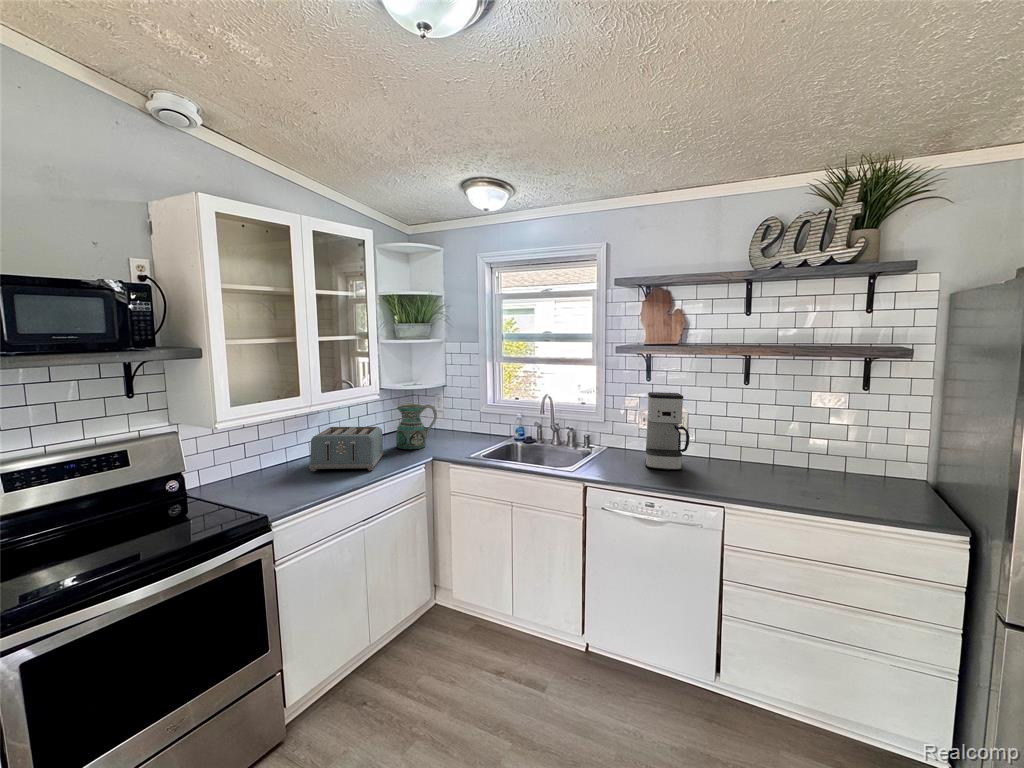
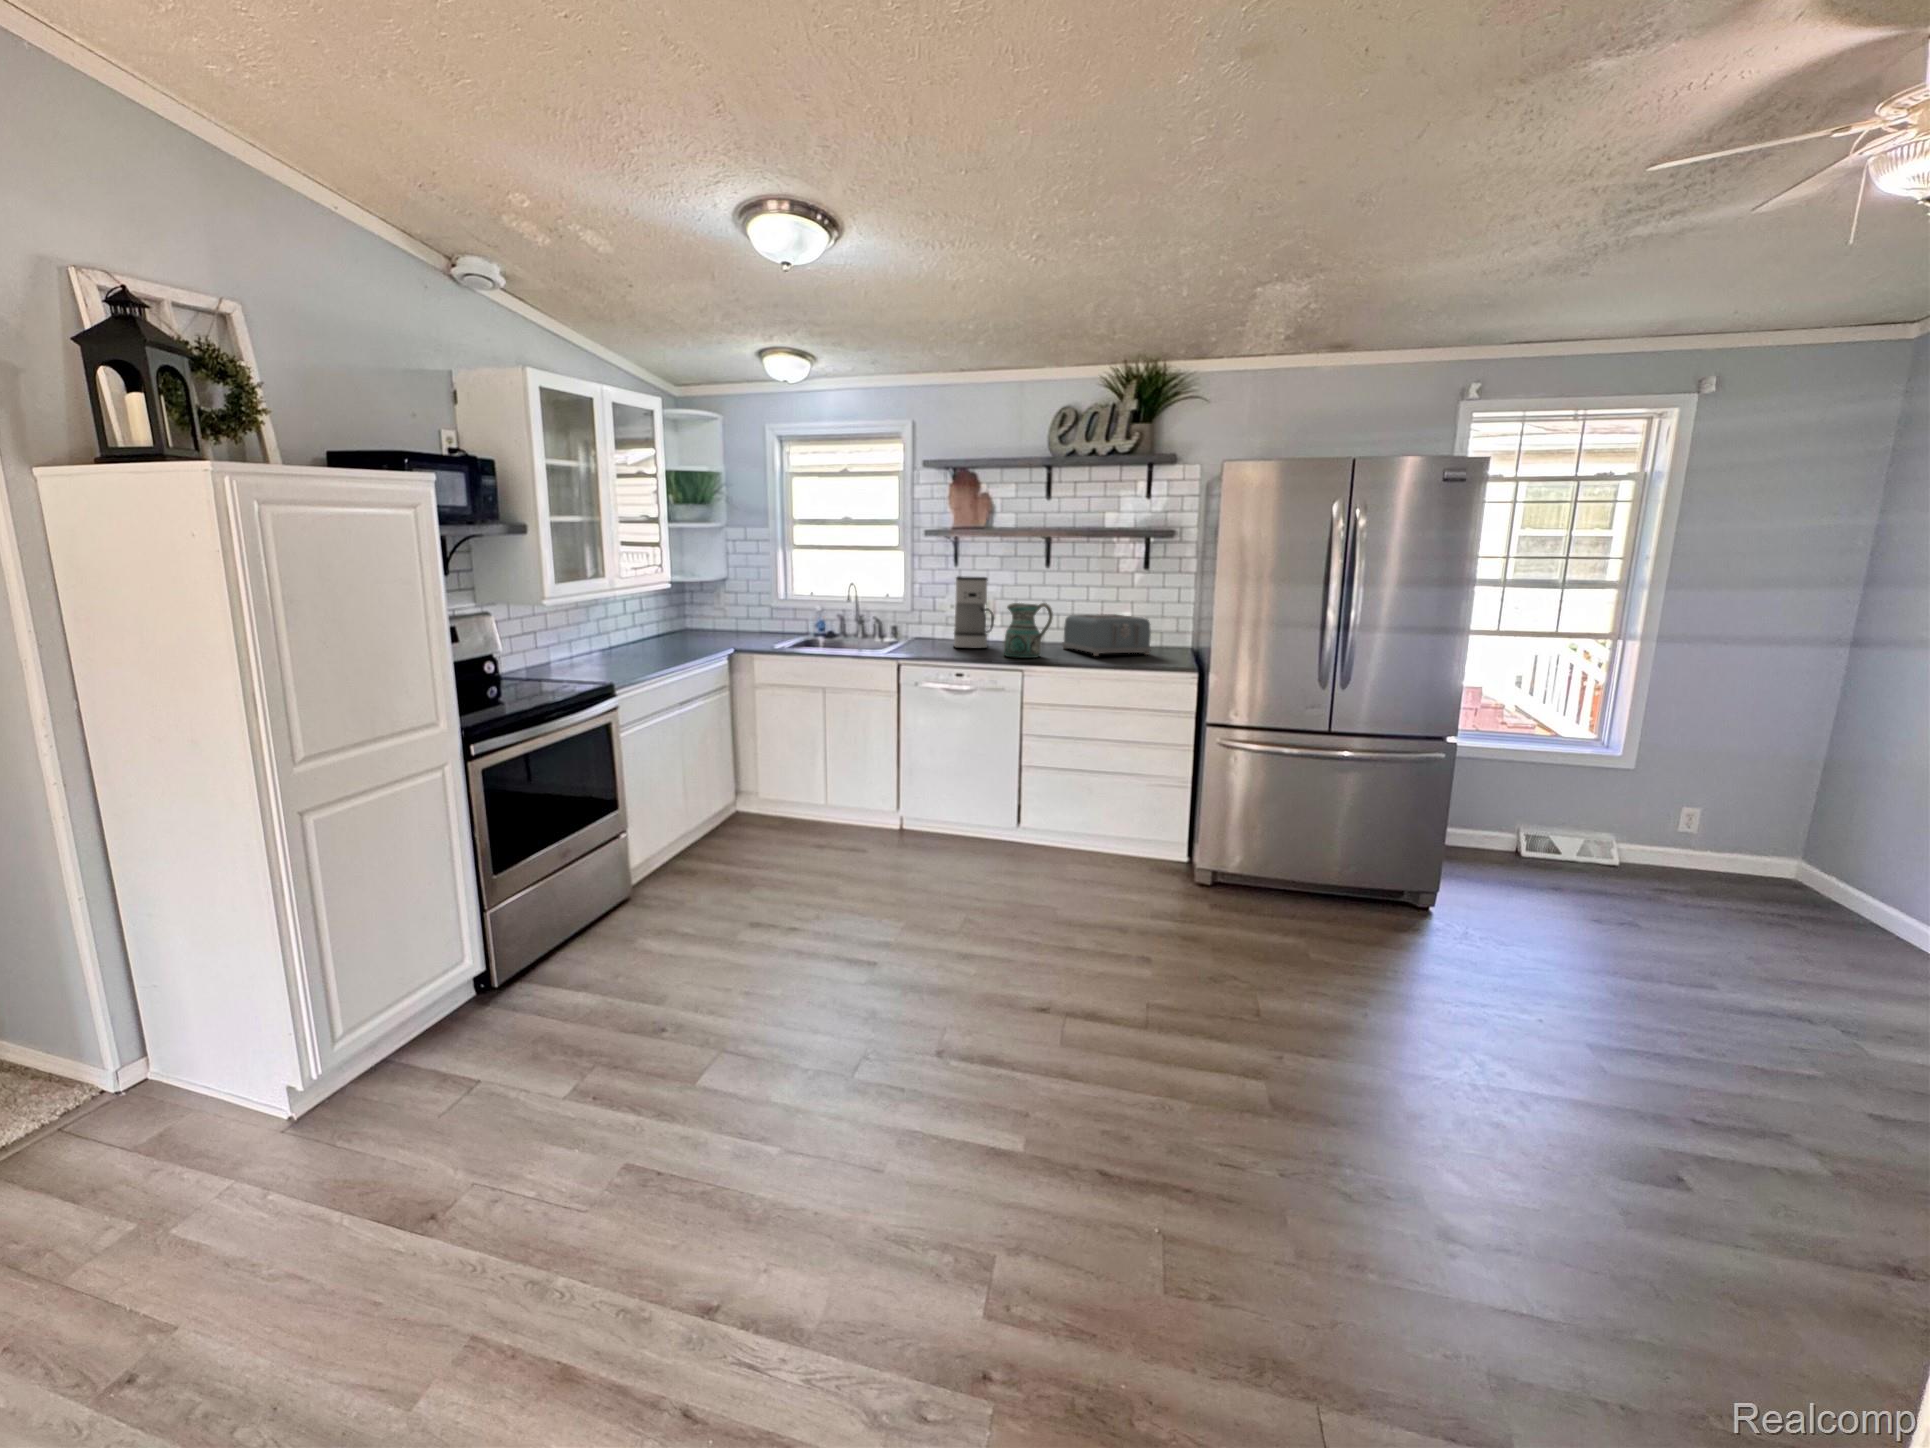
ceramic pitcher: present [396,404,437,449] -> present [1004,603,1053,658]
toaster: present [309,427,384,471] -> present [1062,615,1151,656]

